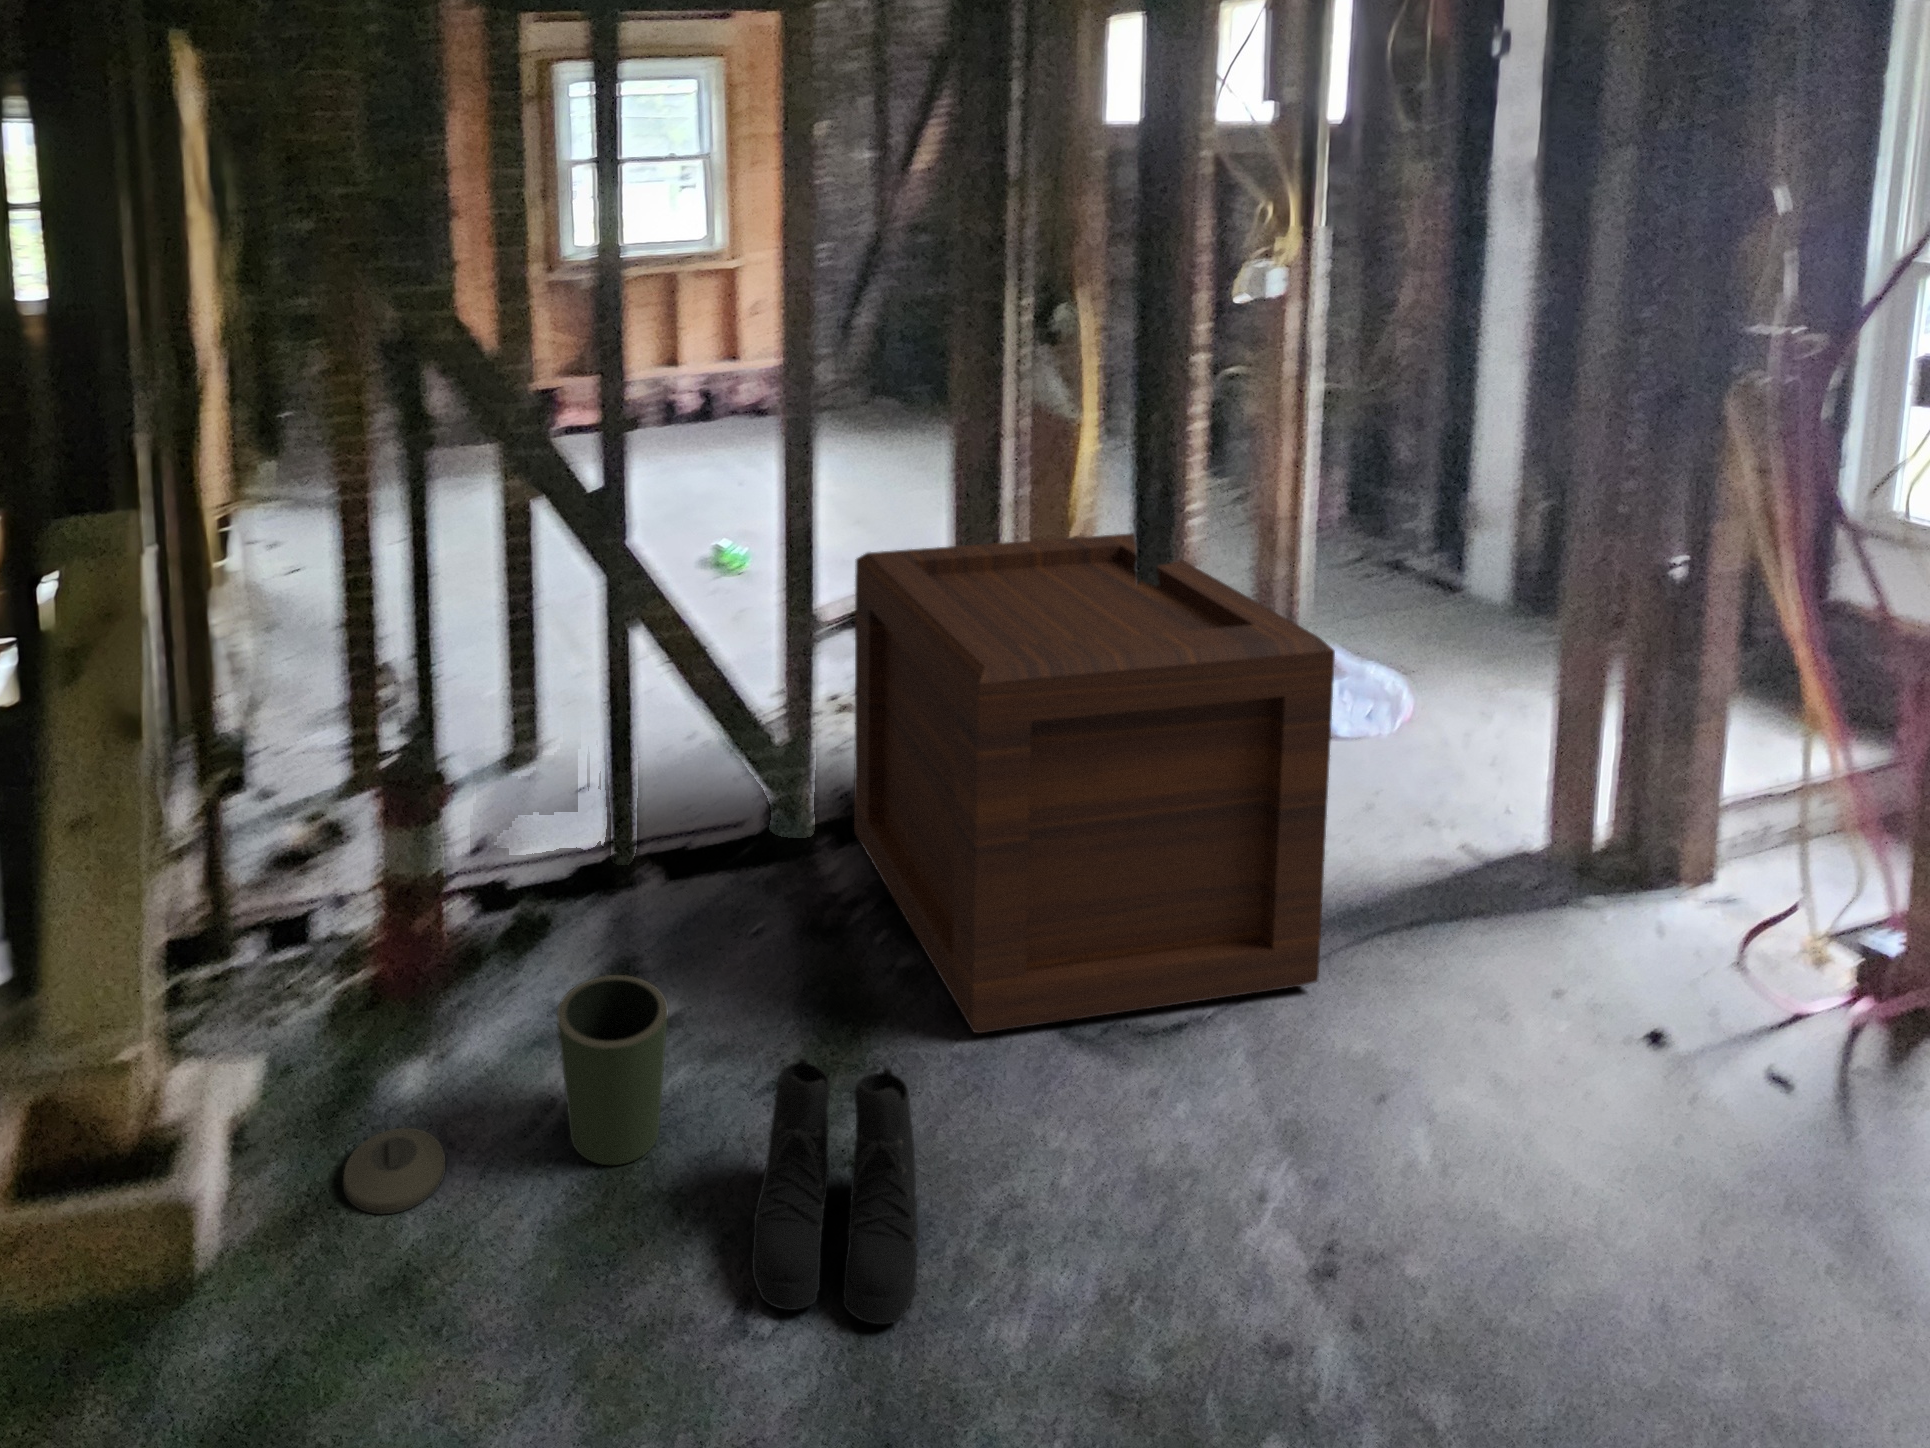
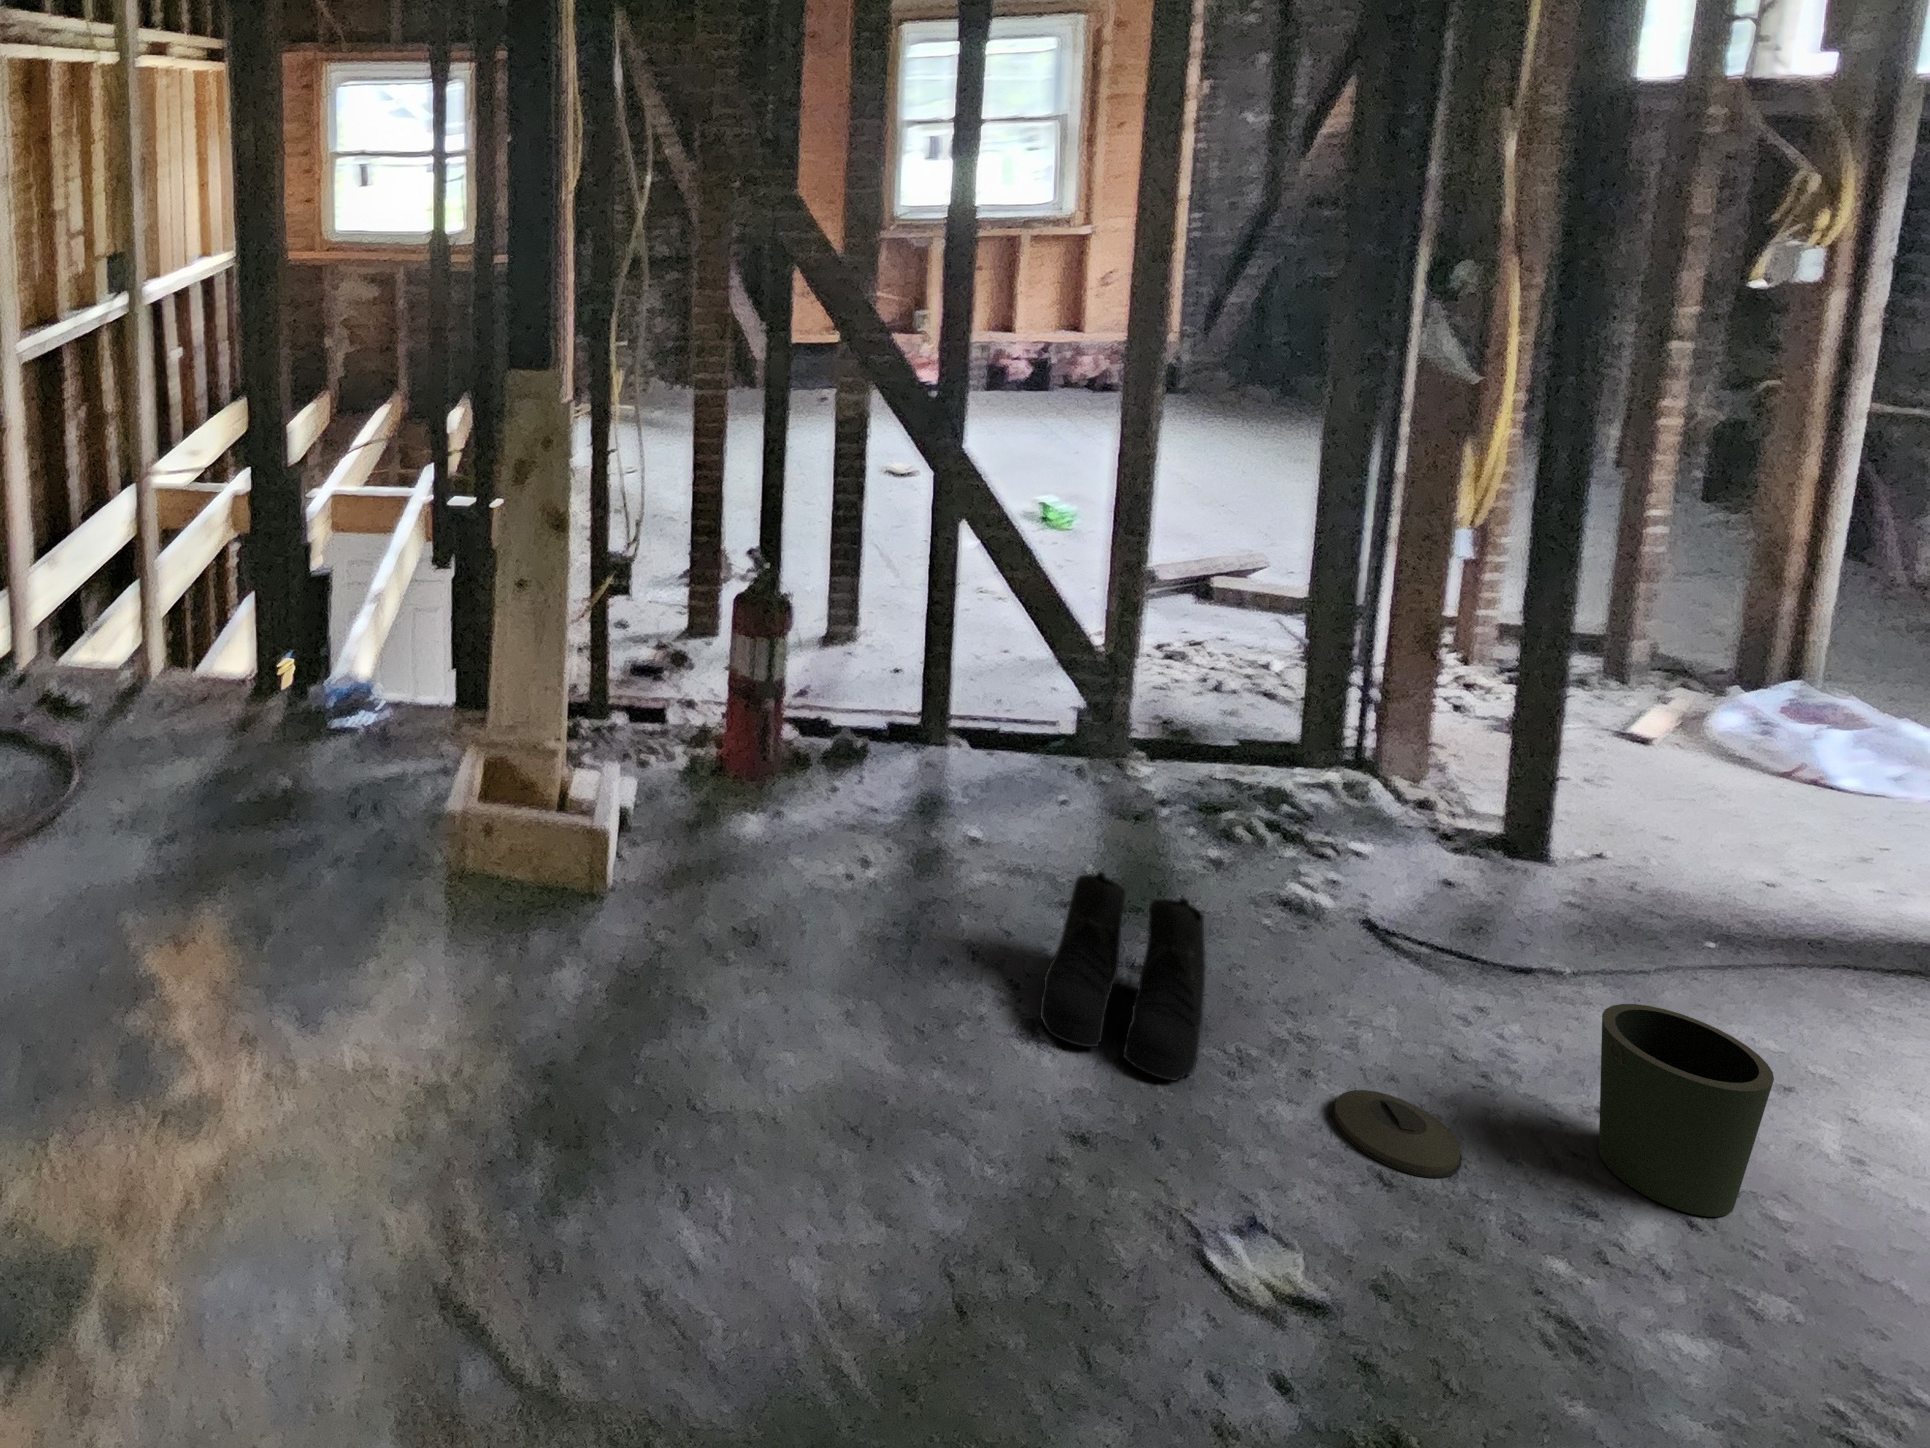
wooden crate: present [854,533,1335,1033] -> none [1173,485,1782,984]
trash can: present [343,975,668,1214] -> present [1332,1004,1774,1217]

